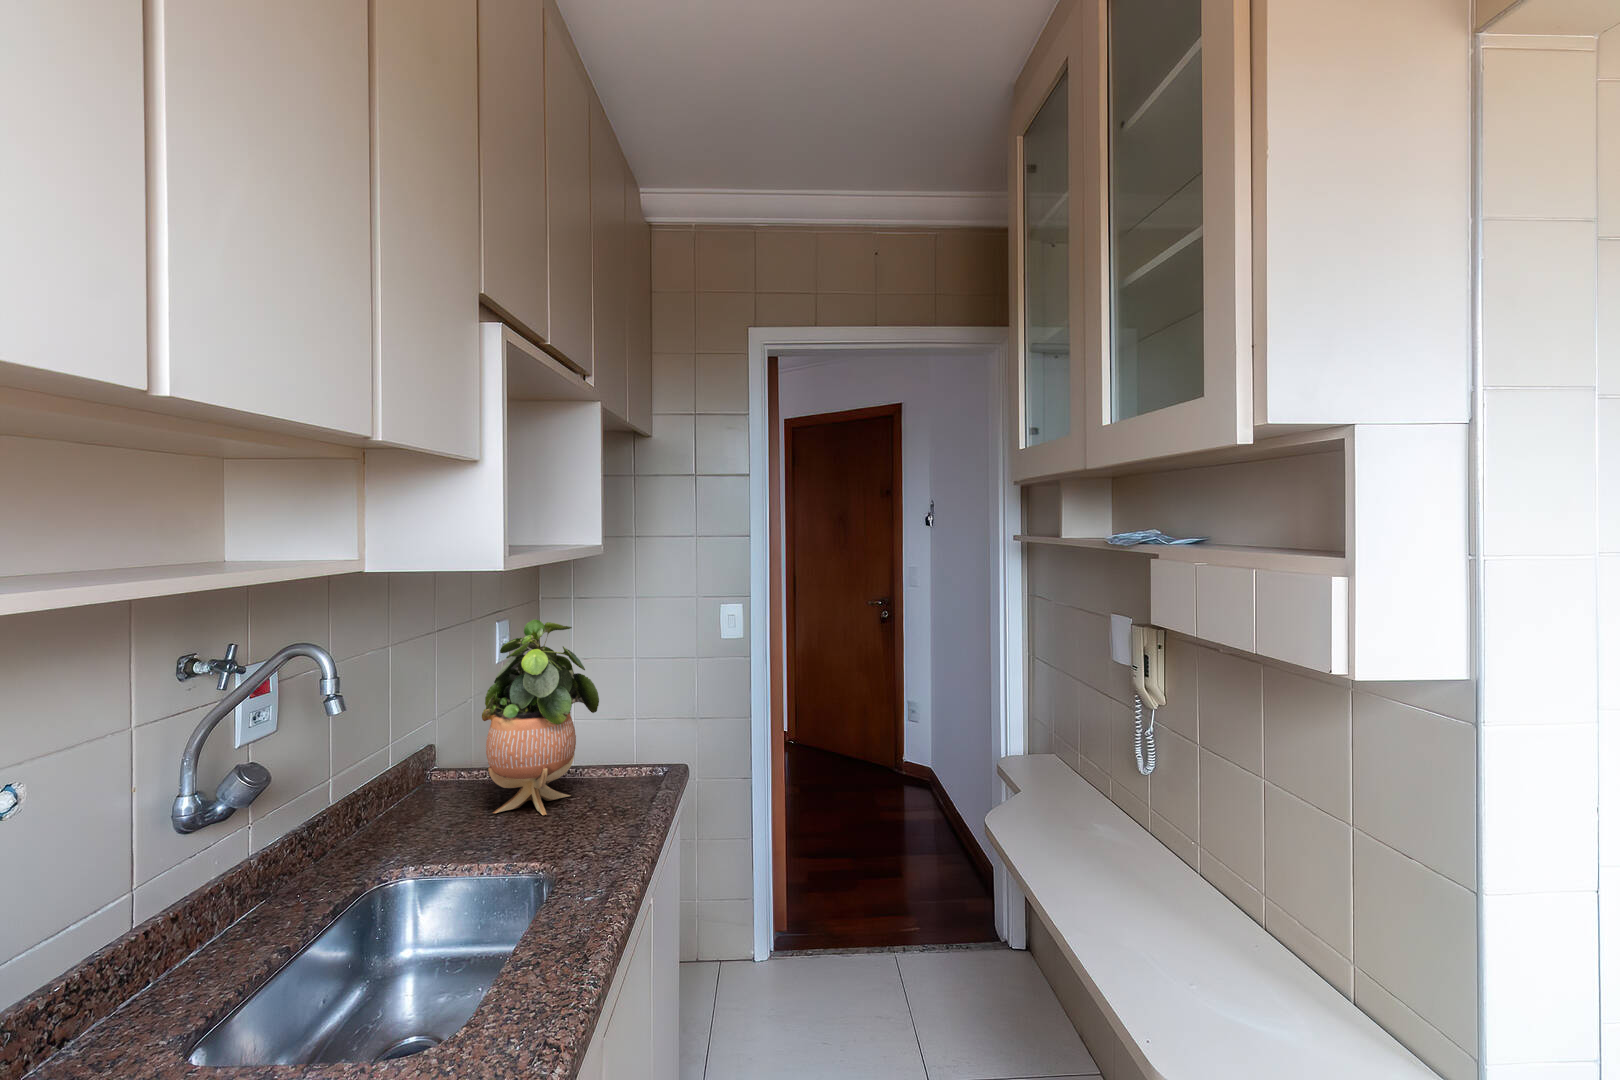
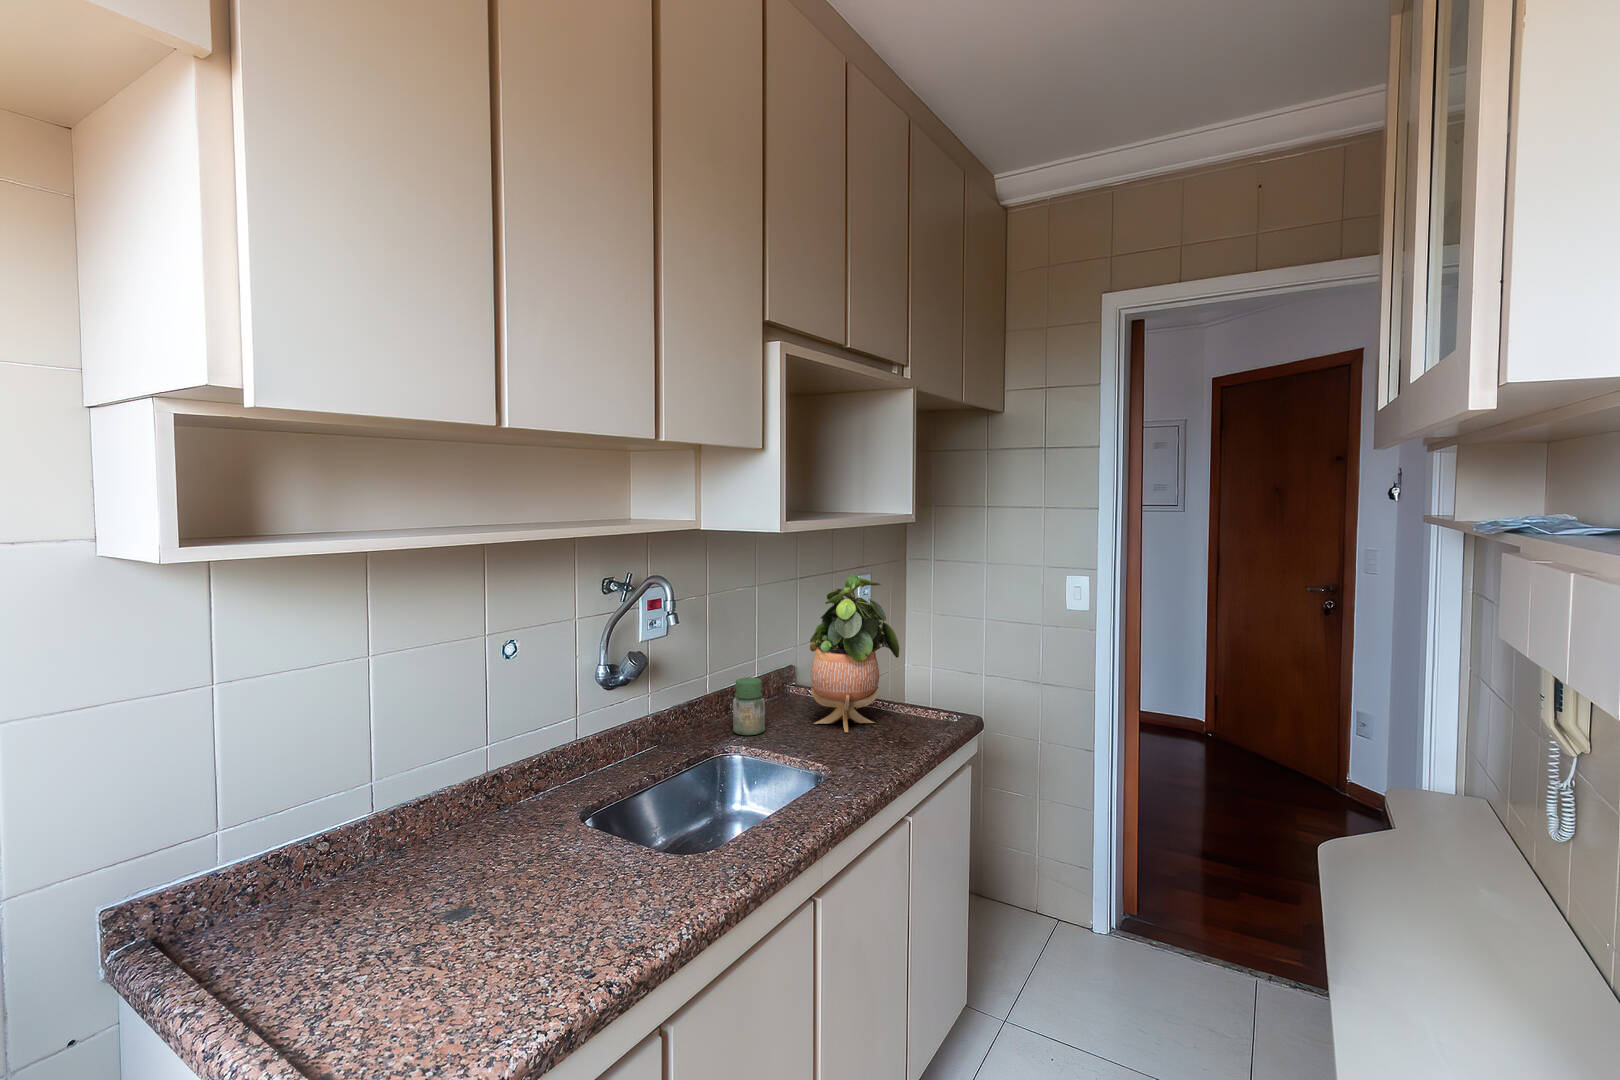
jar: none [381,768,430,851] -> present [733,677,765,735]

